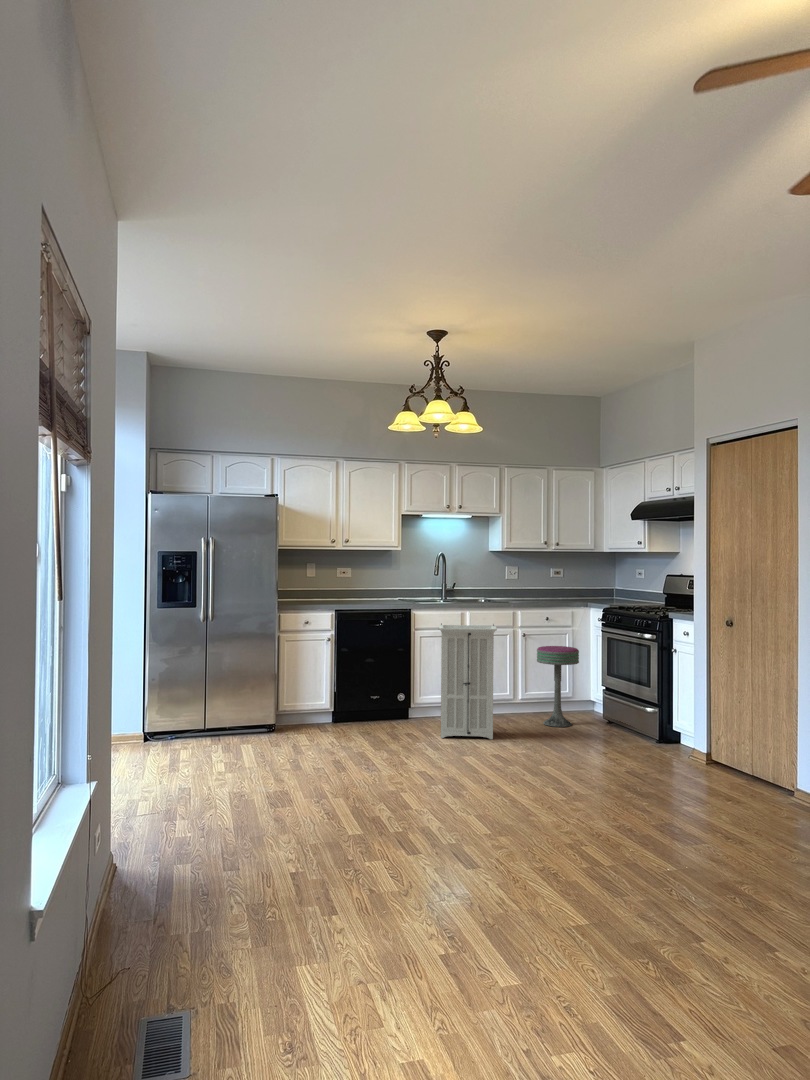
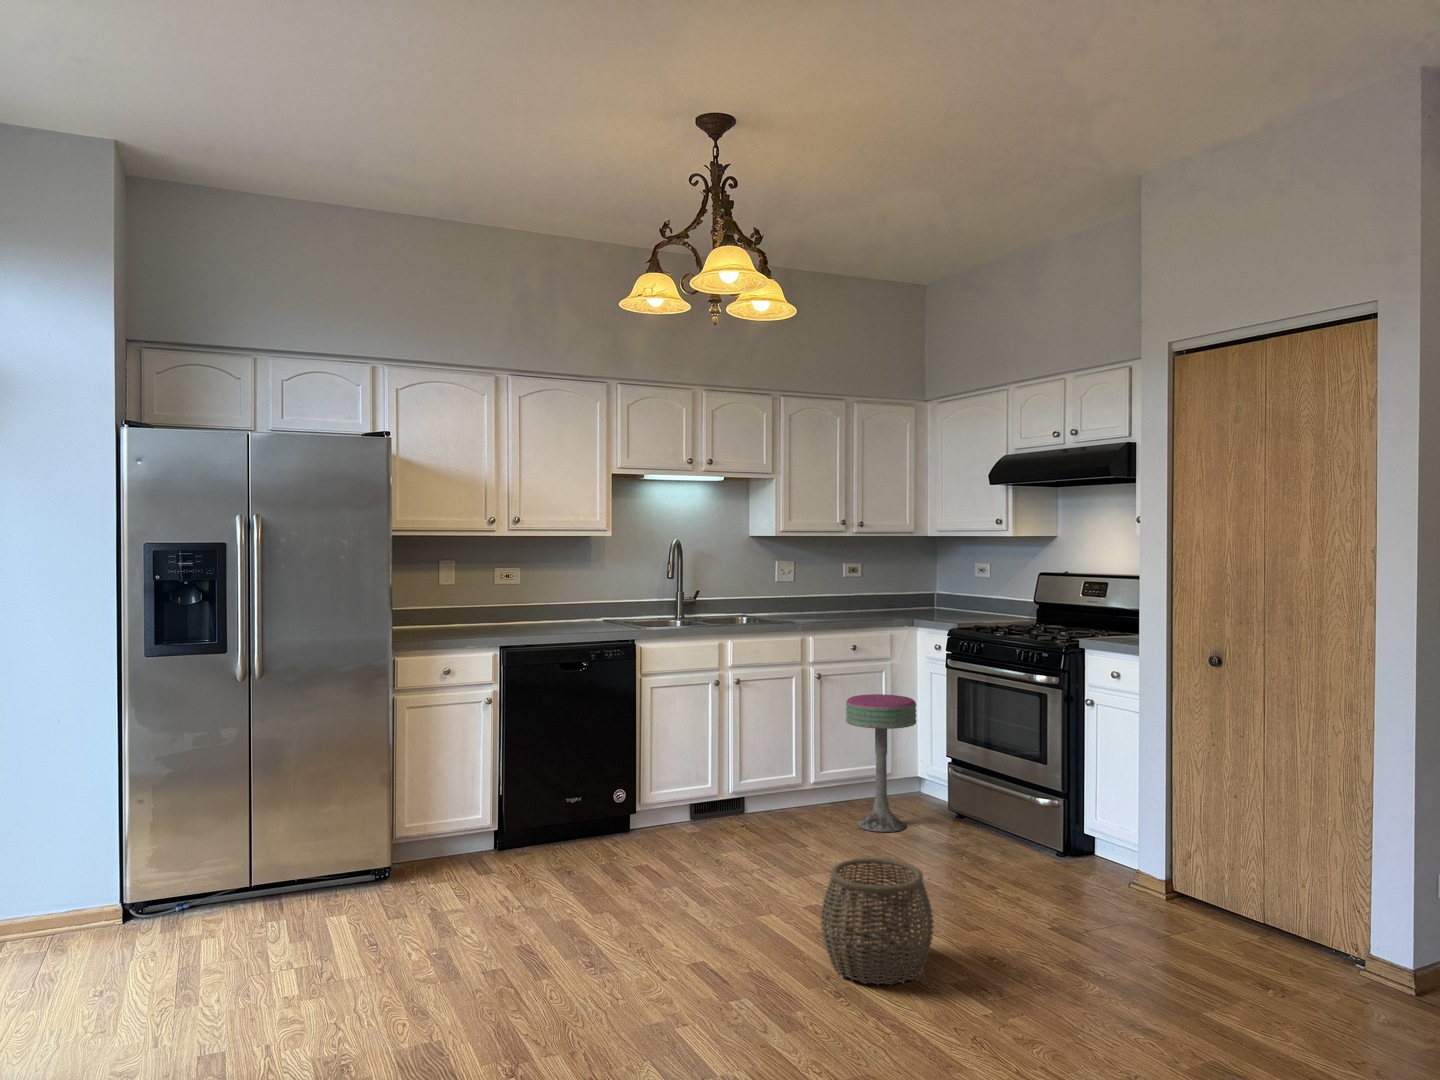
storage cabinet: present [438,624,497,739] -> none [689,664,796,871]
woven basket: none [488,723,549,786] -> present [820,858,934,985]

